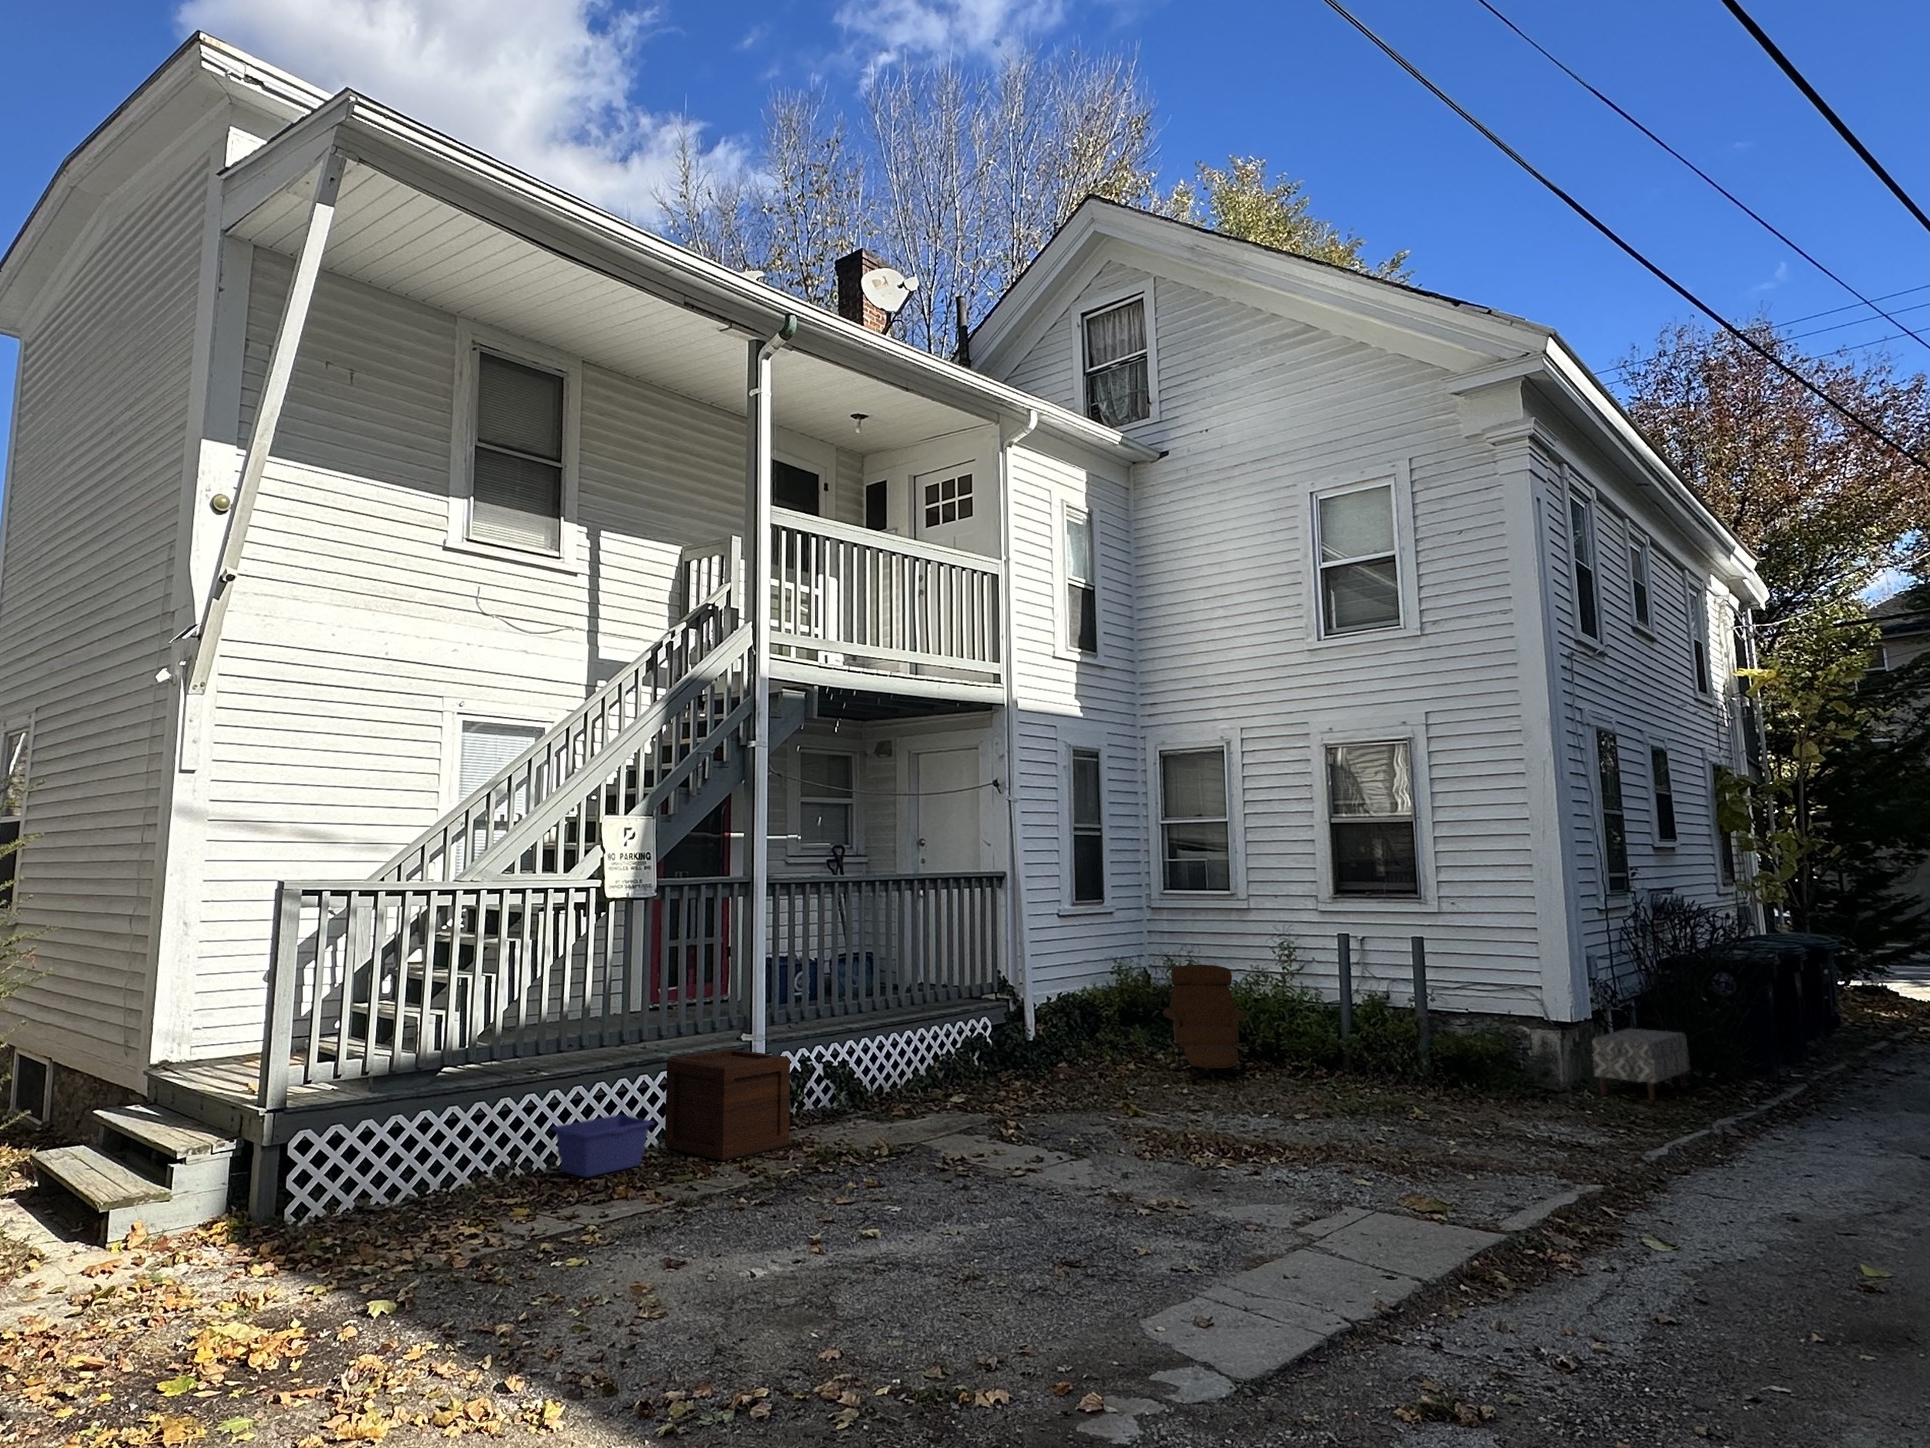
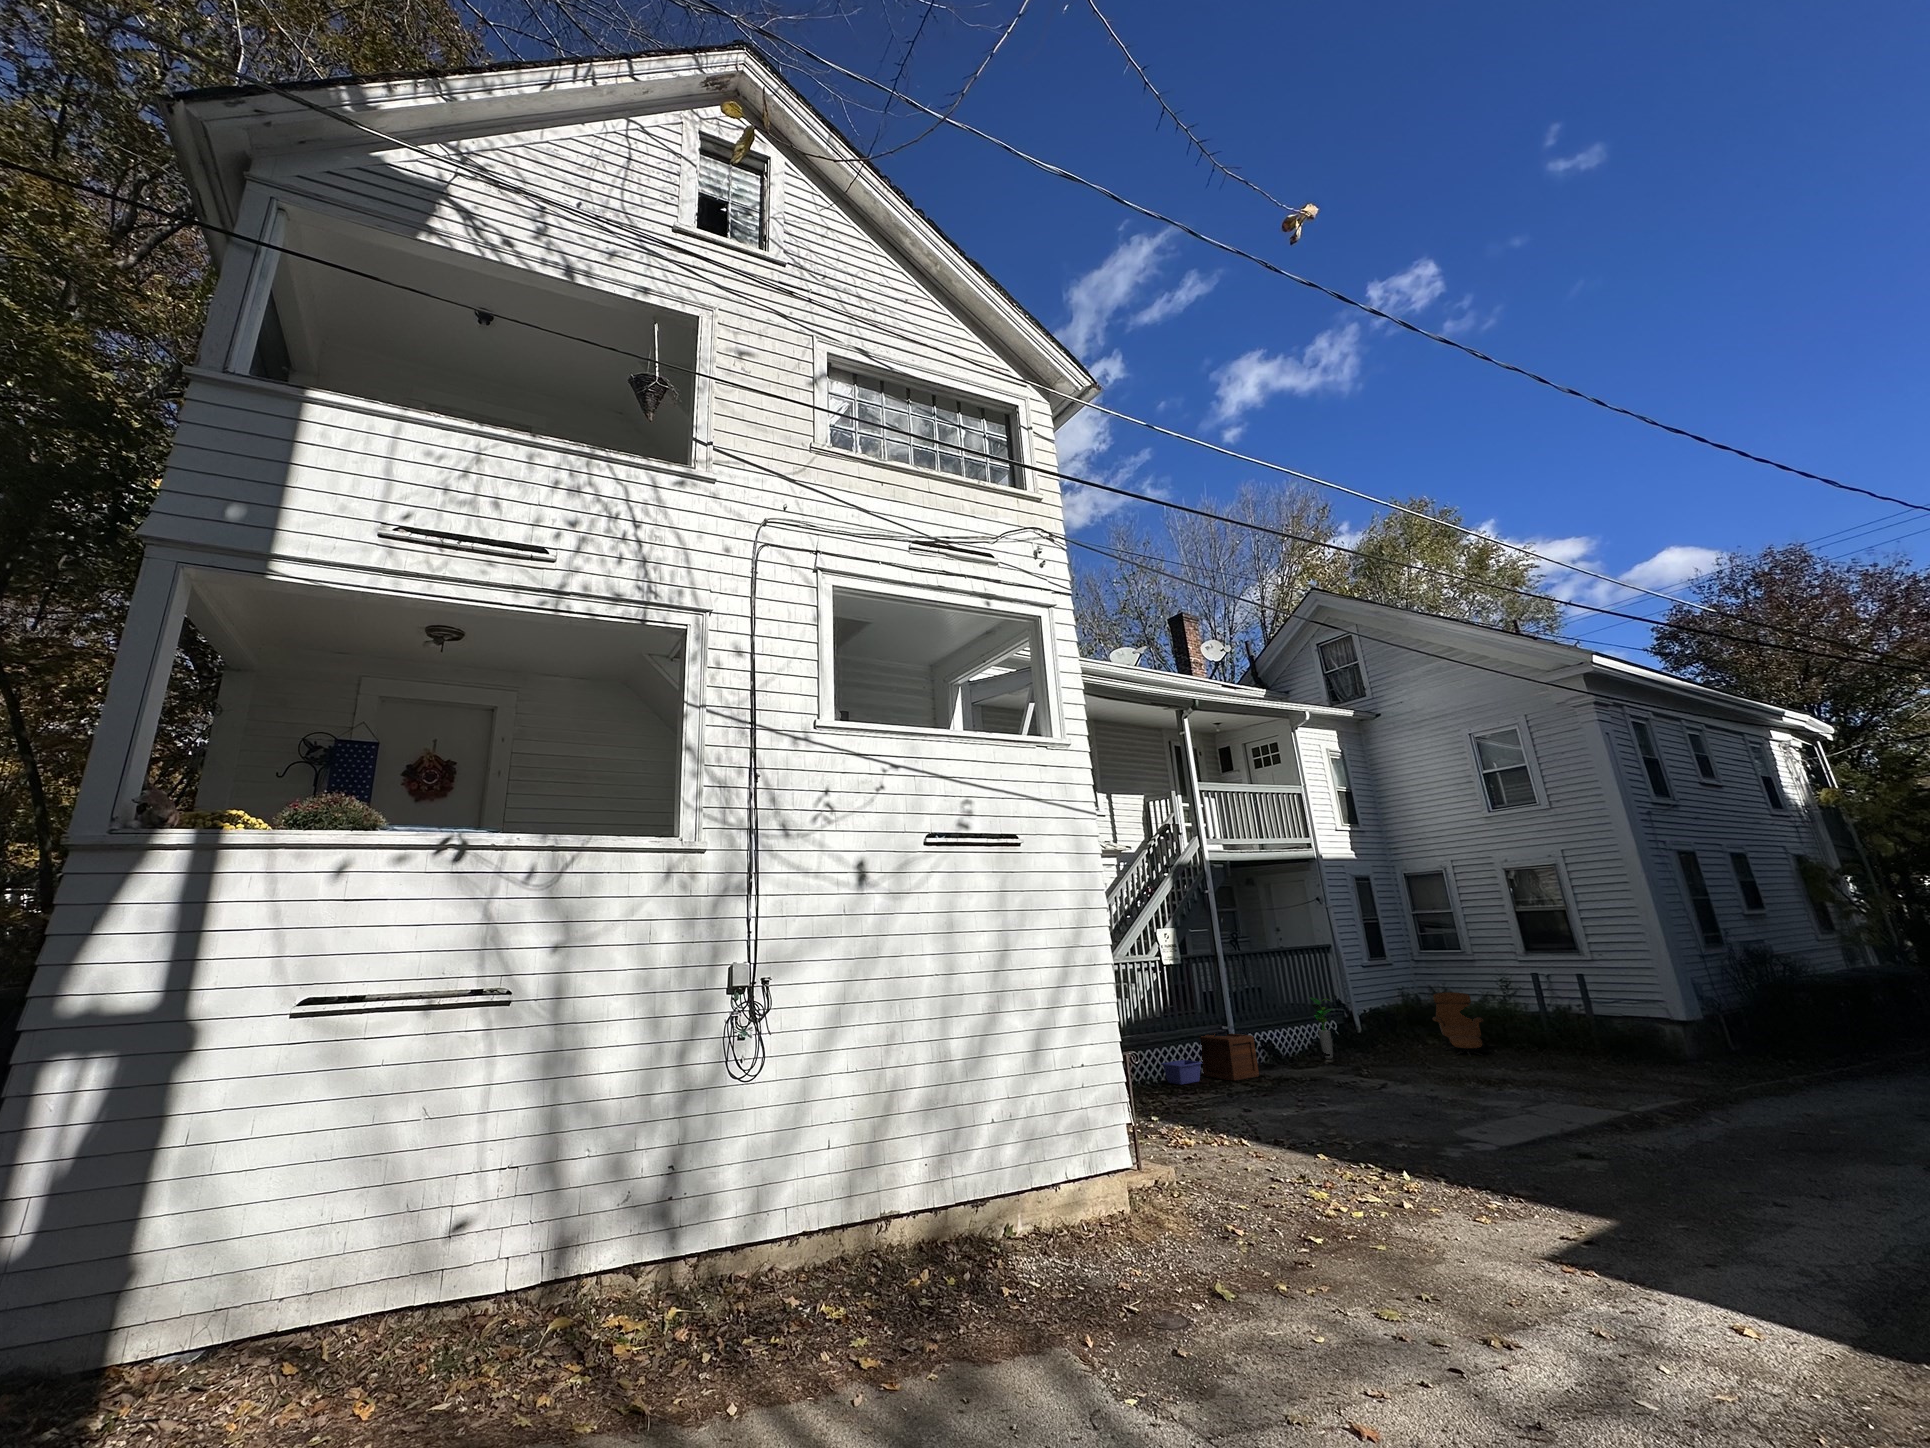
potted plant: none [941,973,987,1094] -> present [1310,998,1333,1059]
bench: present [1592,1029,1690,1101] -> none [1705,1027,1781,1068]

